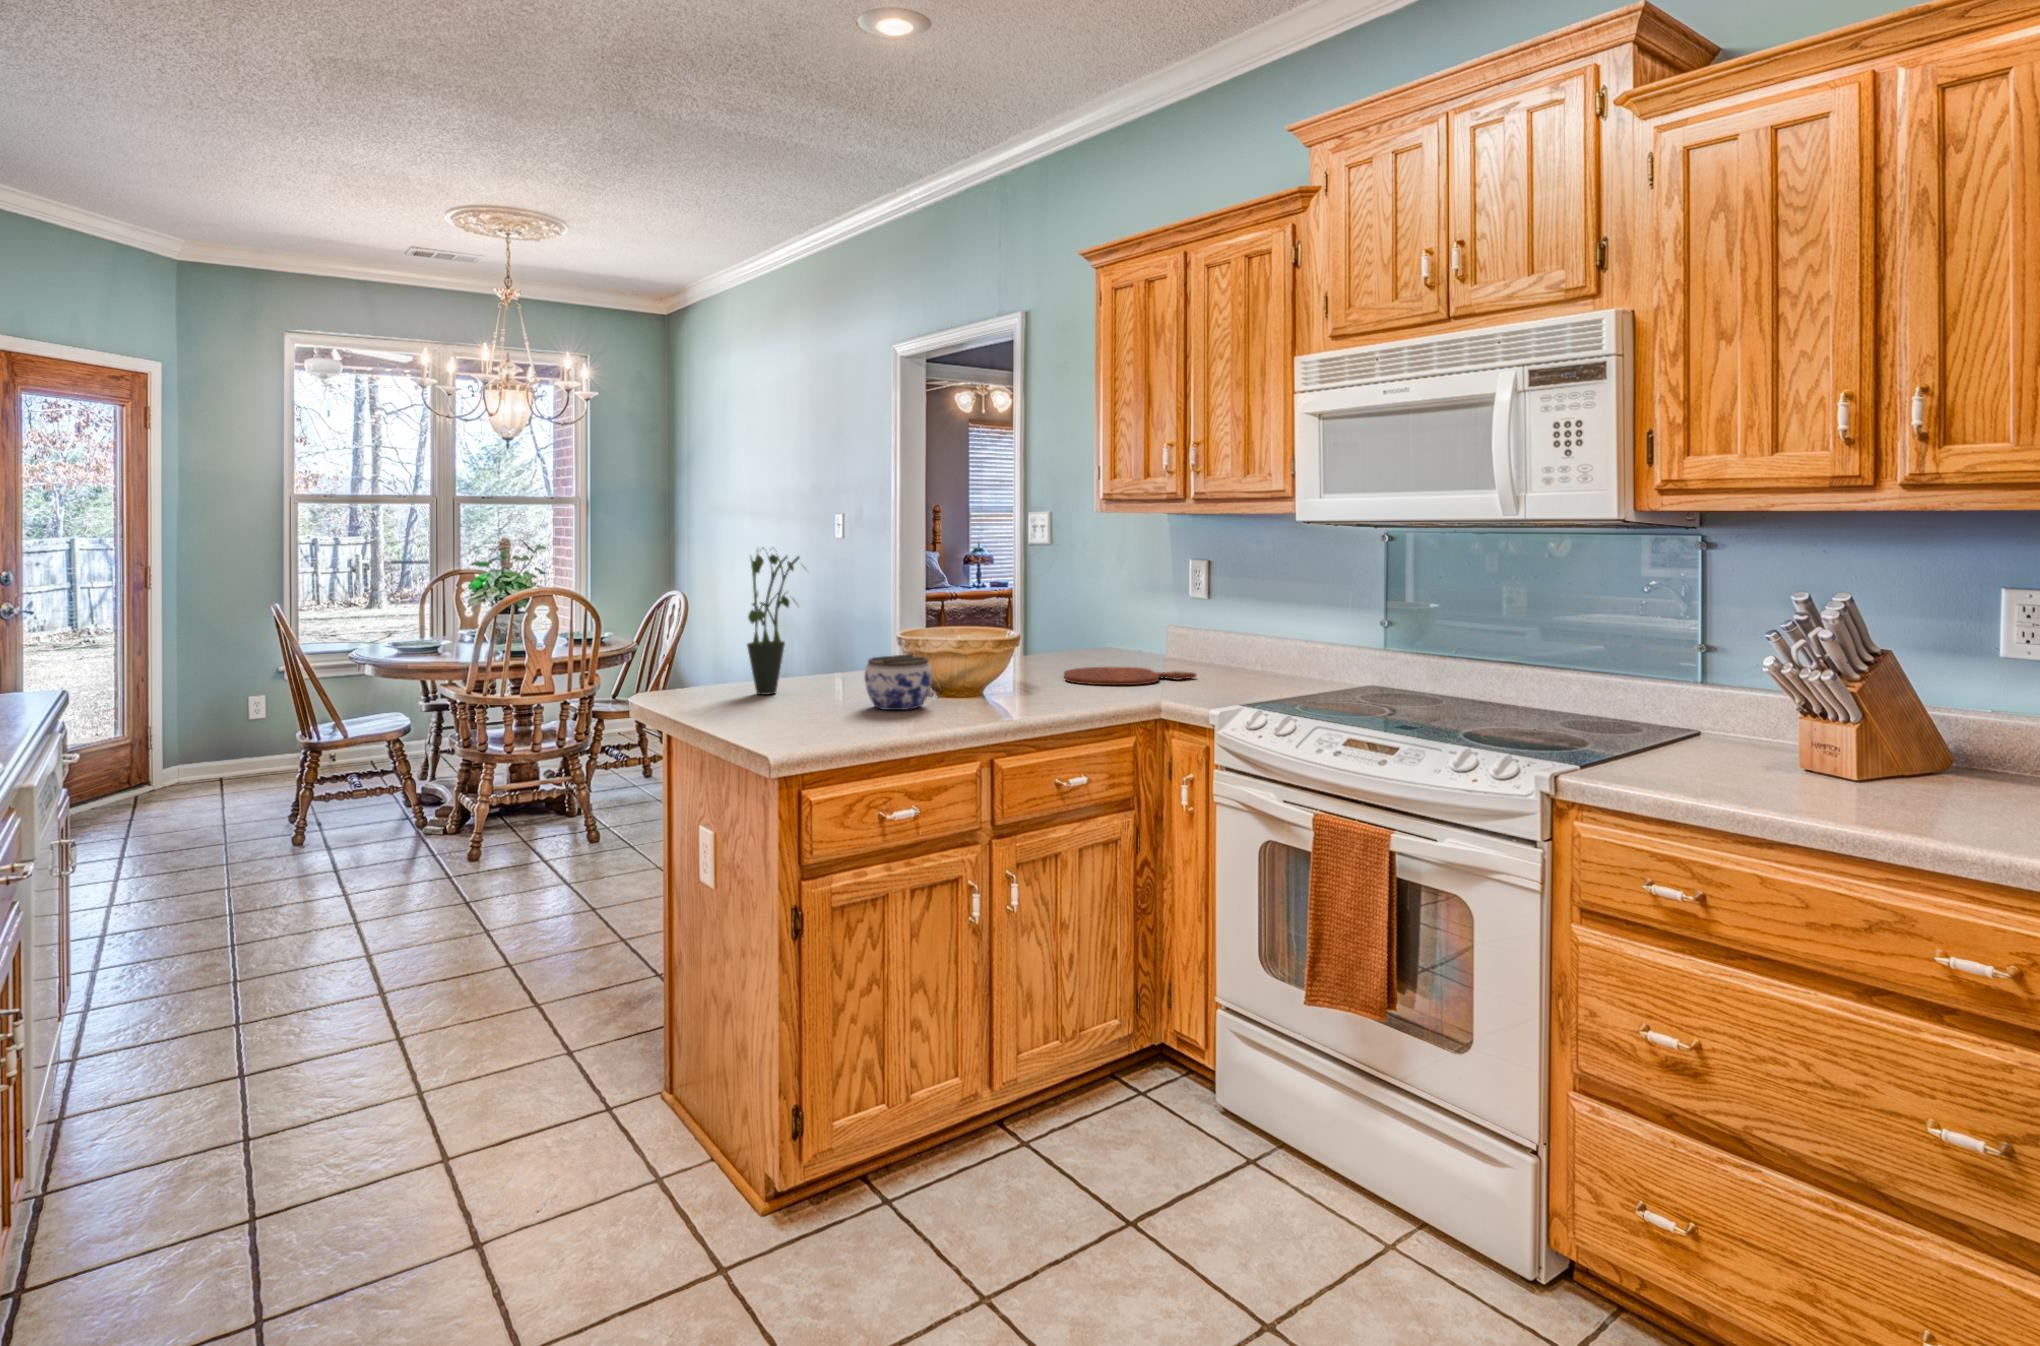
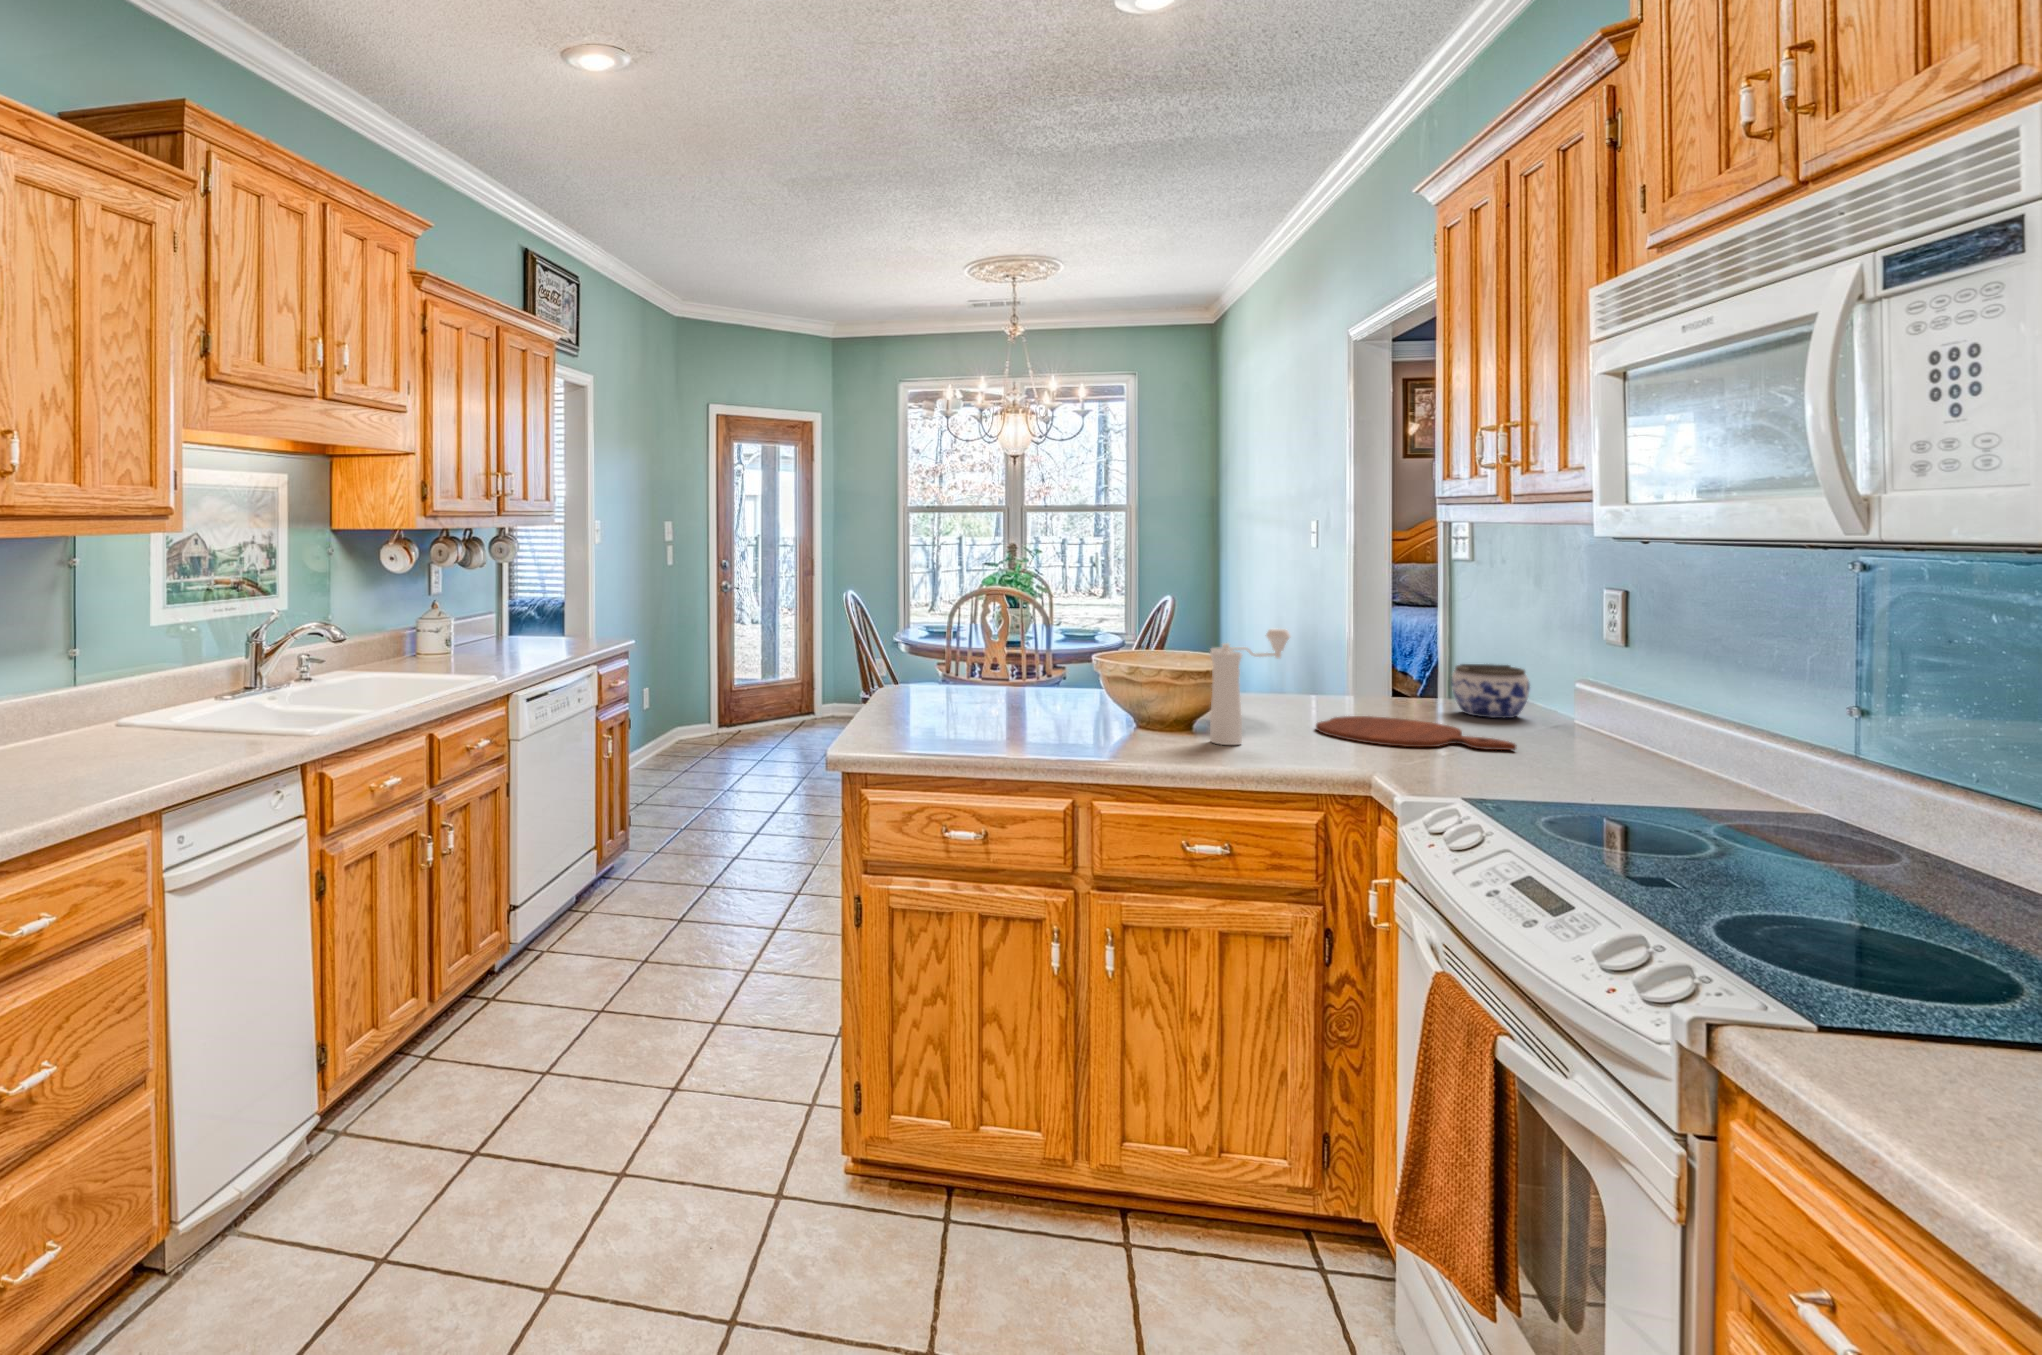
potted plant: present [747,547,805,695] -> none [954,555,1009,698]
pepper mill: none [1034,600,1079,700] -> present [1210,629,1290,745]
jar: present [864,654,932,710] -> present [1451,664,1530,718]

